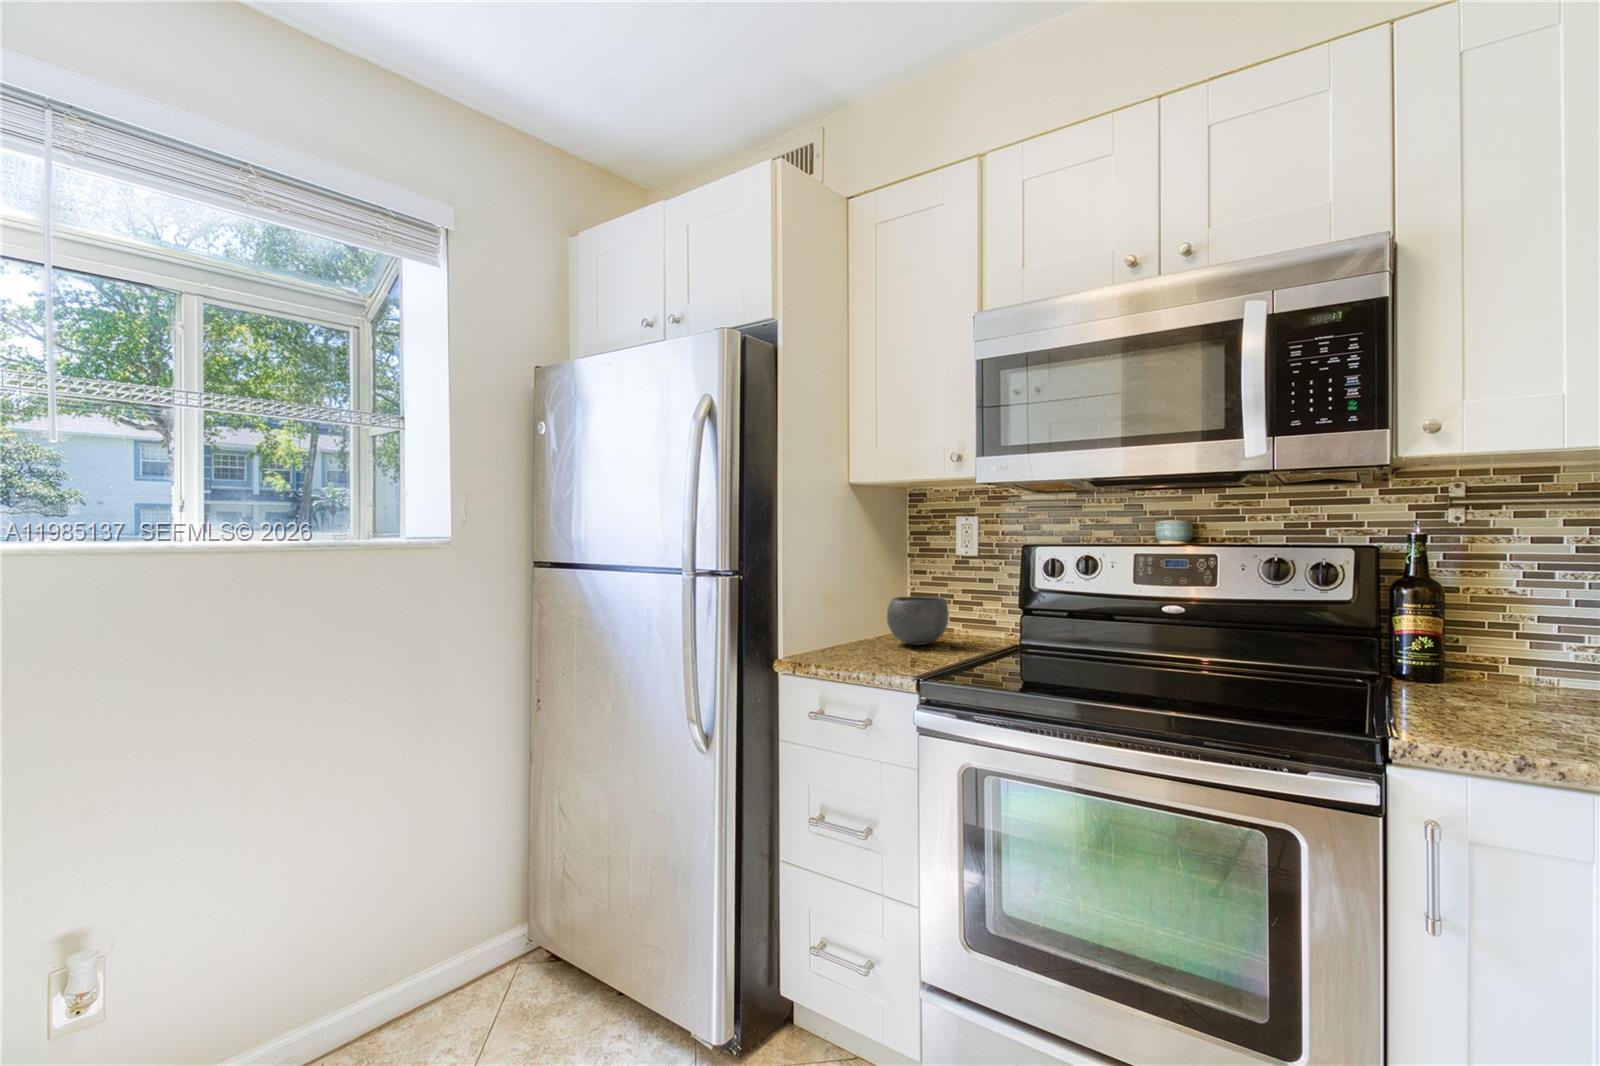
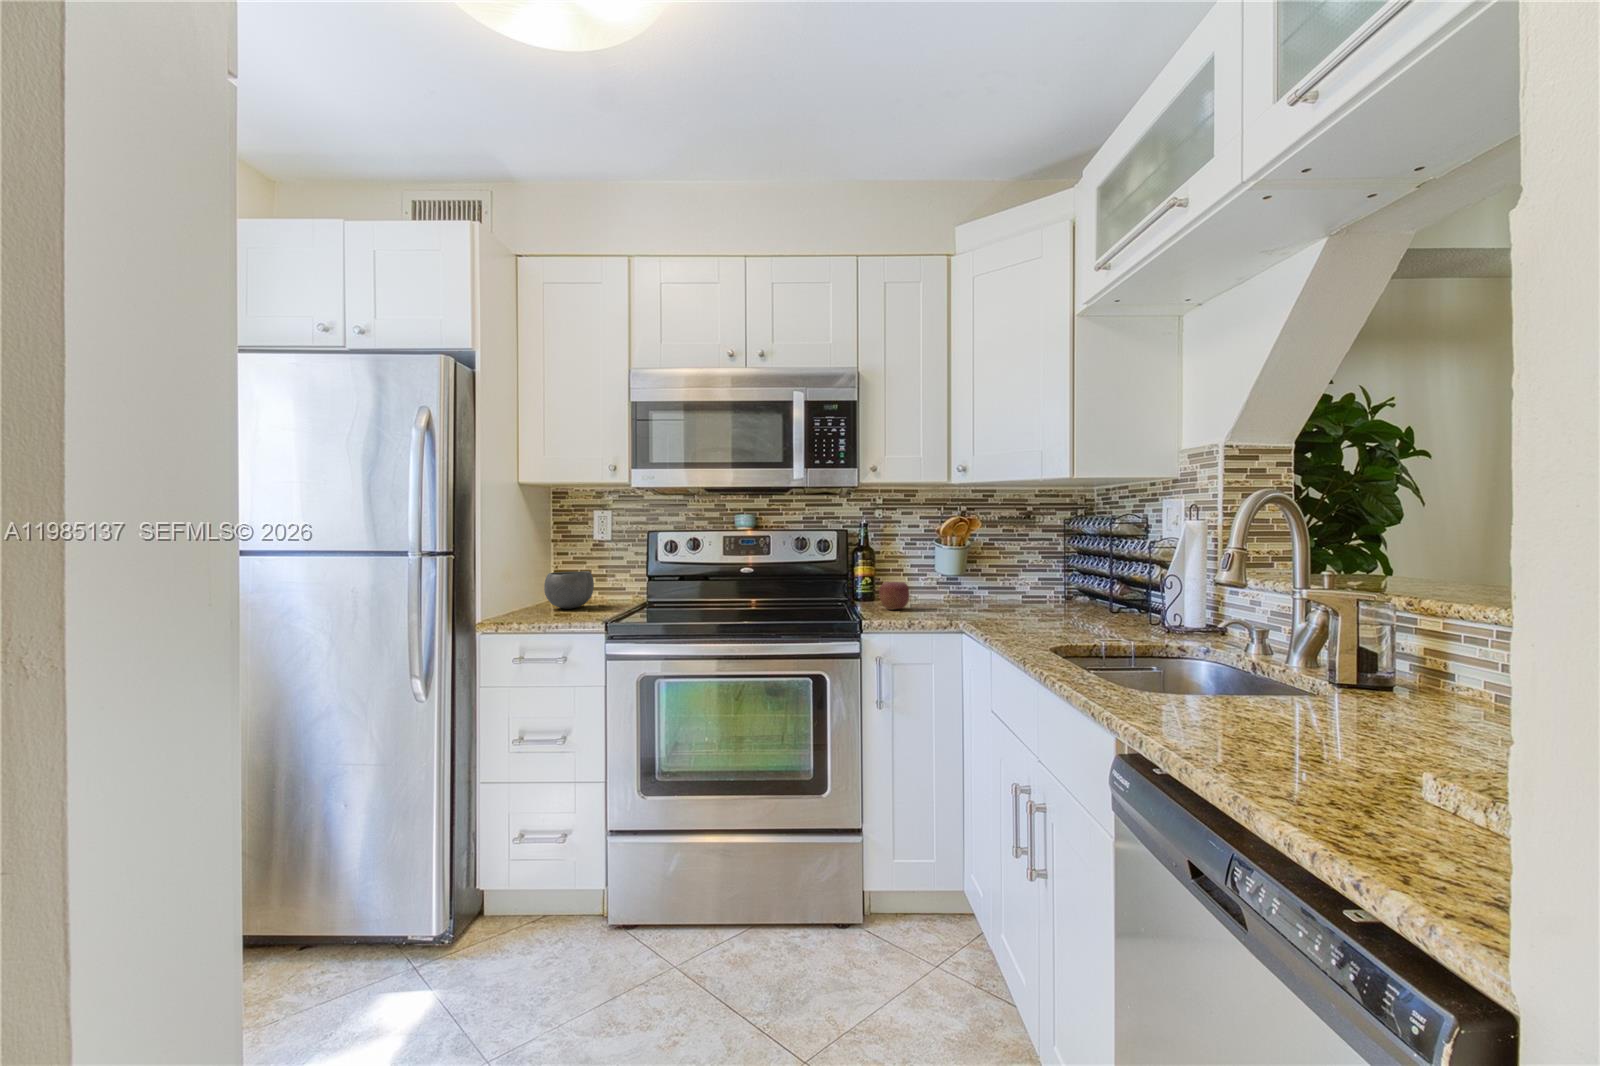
apple: none [1447,652,1530,712] -> present [879,582,910,610]

